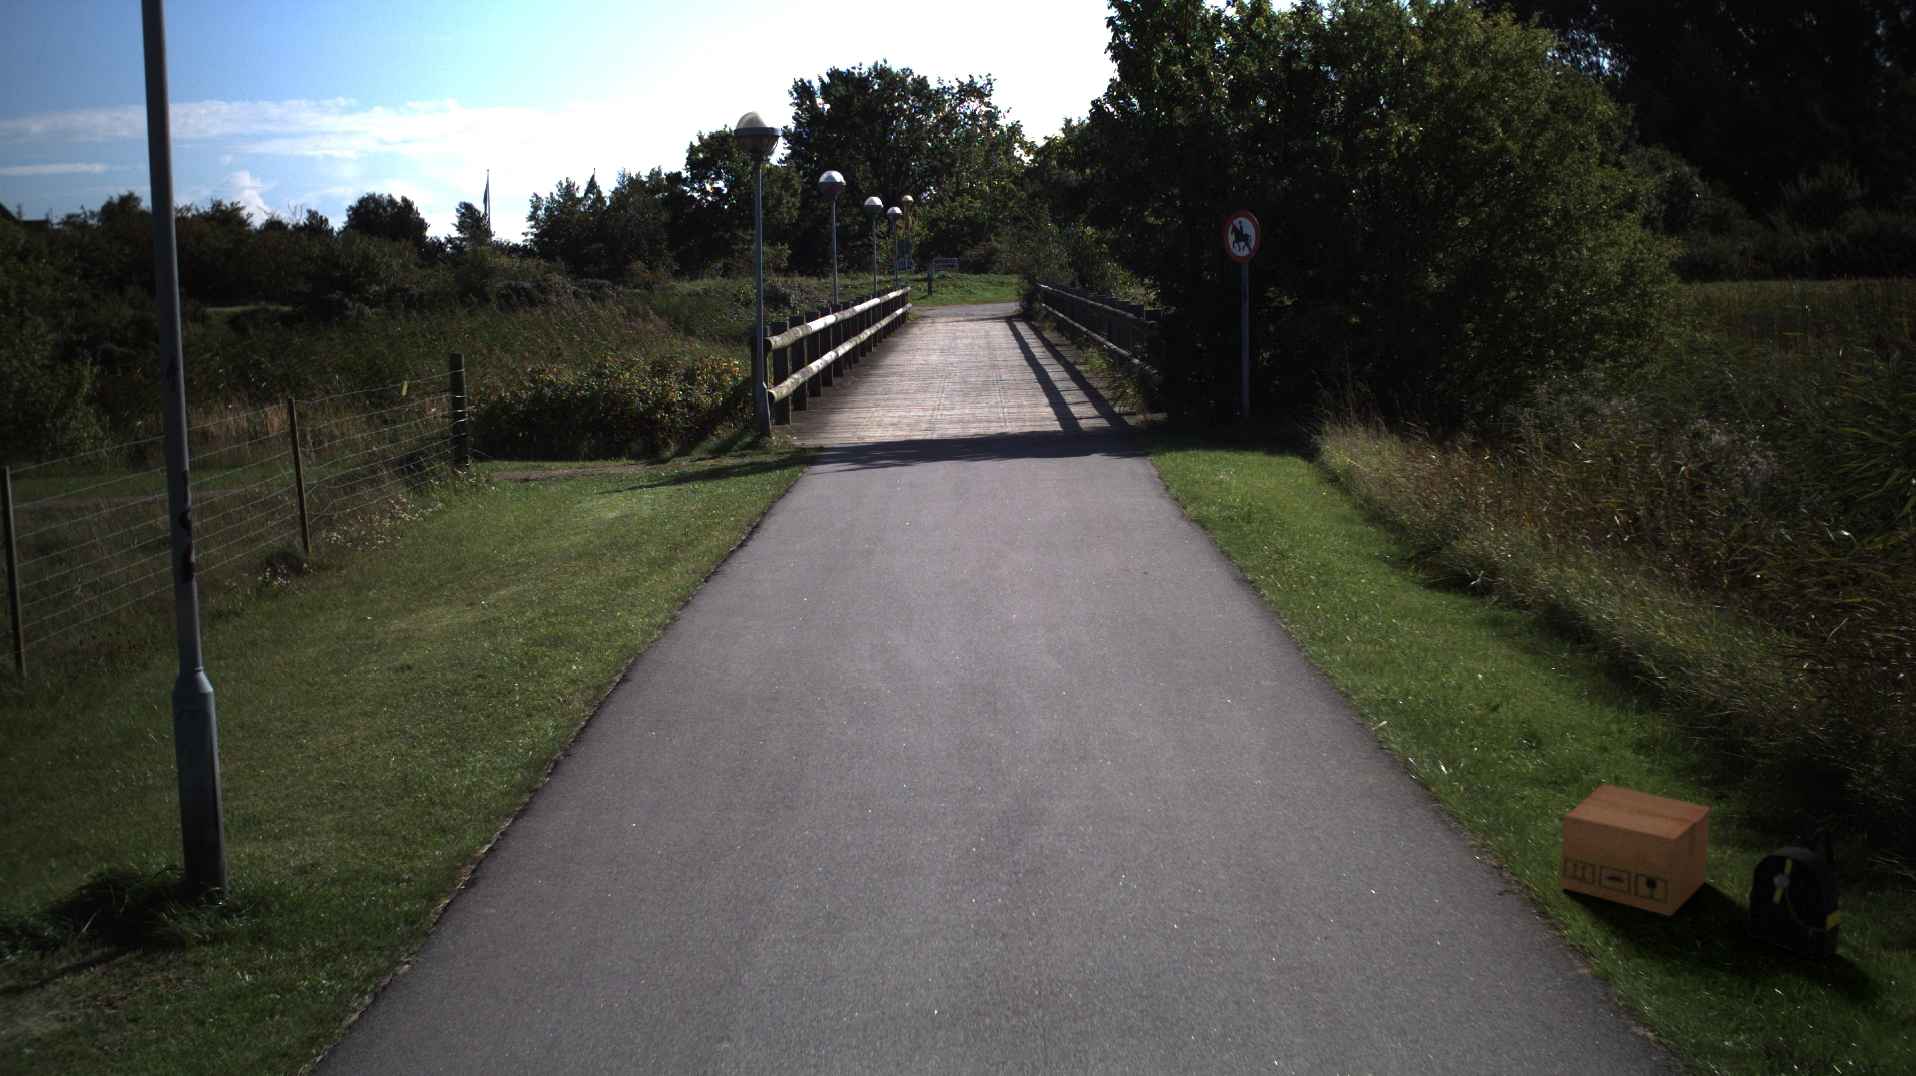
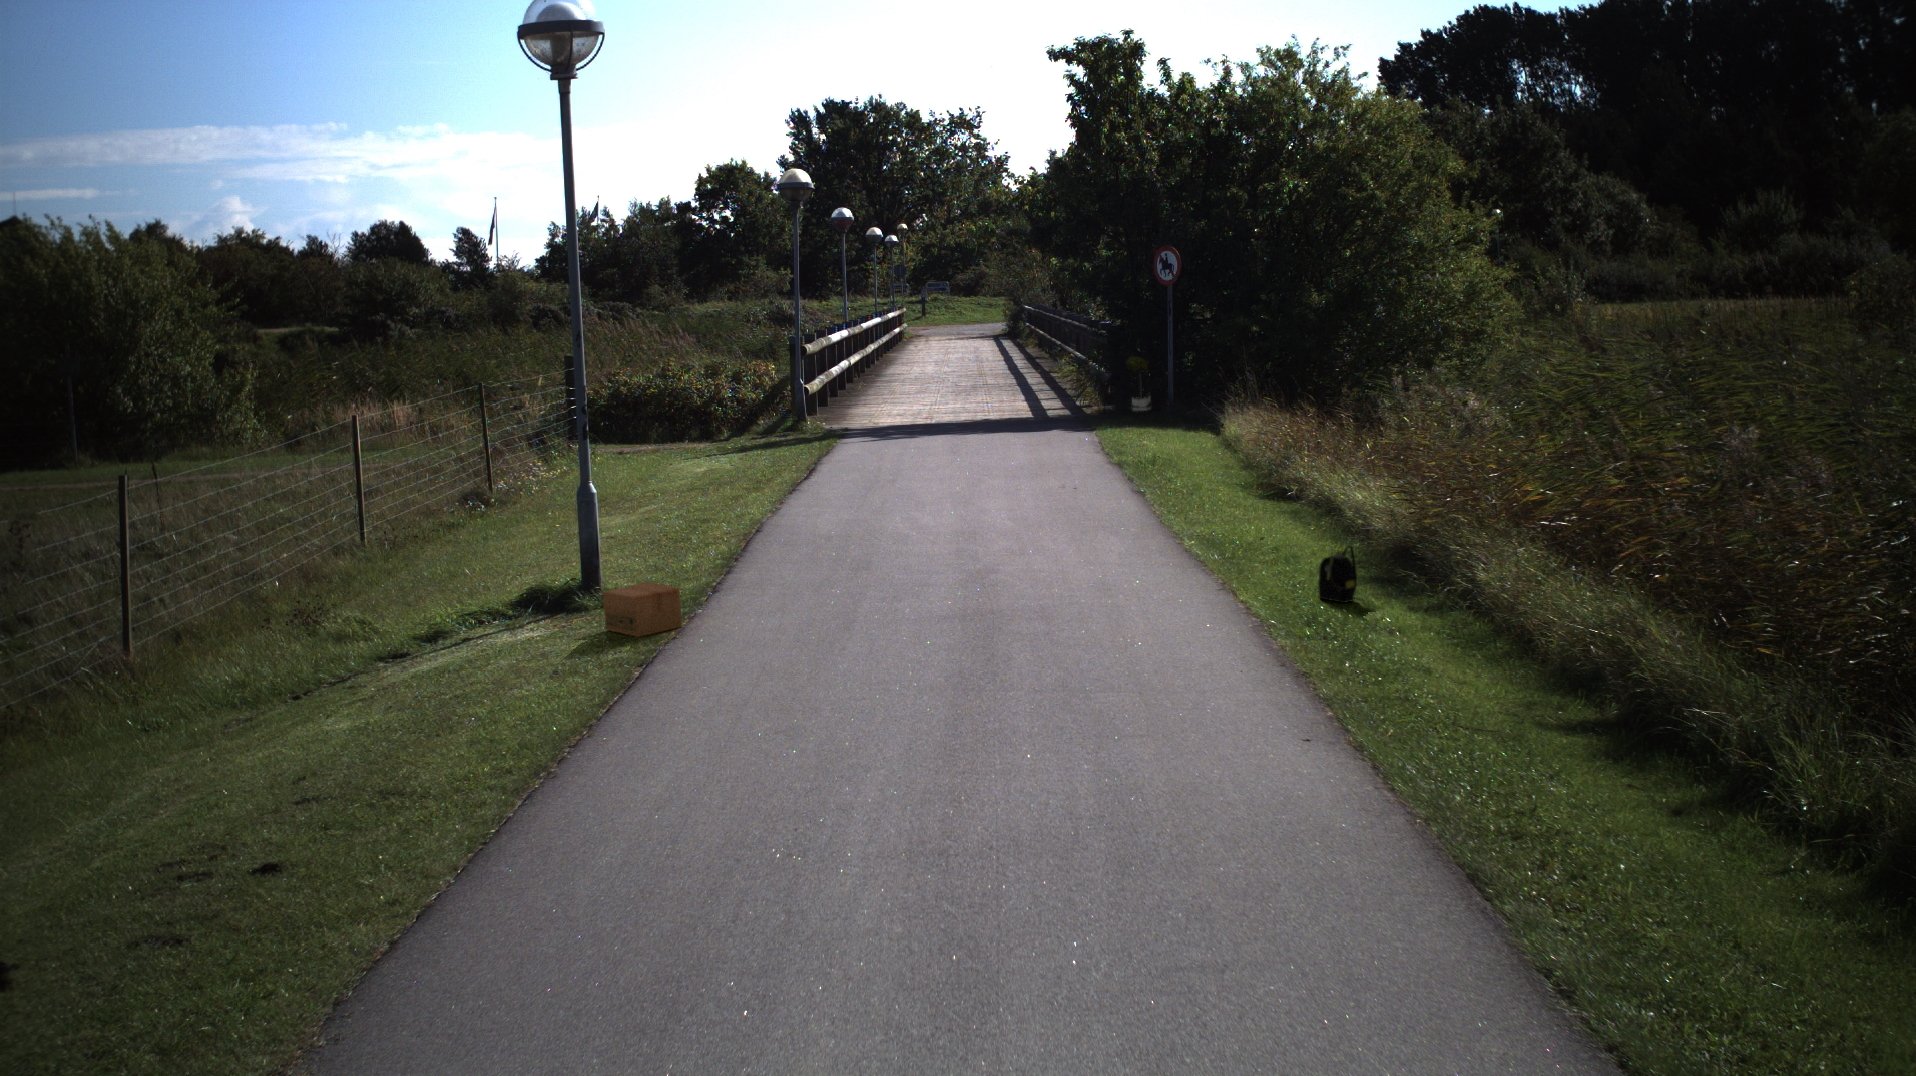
potted tree: none [1182,352,1213,422] -> present [1127,357,1151,411]
cardboard box: present [1561,784,1710,916] -> present [603,582,682,637]

